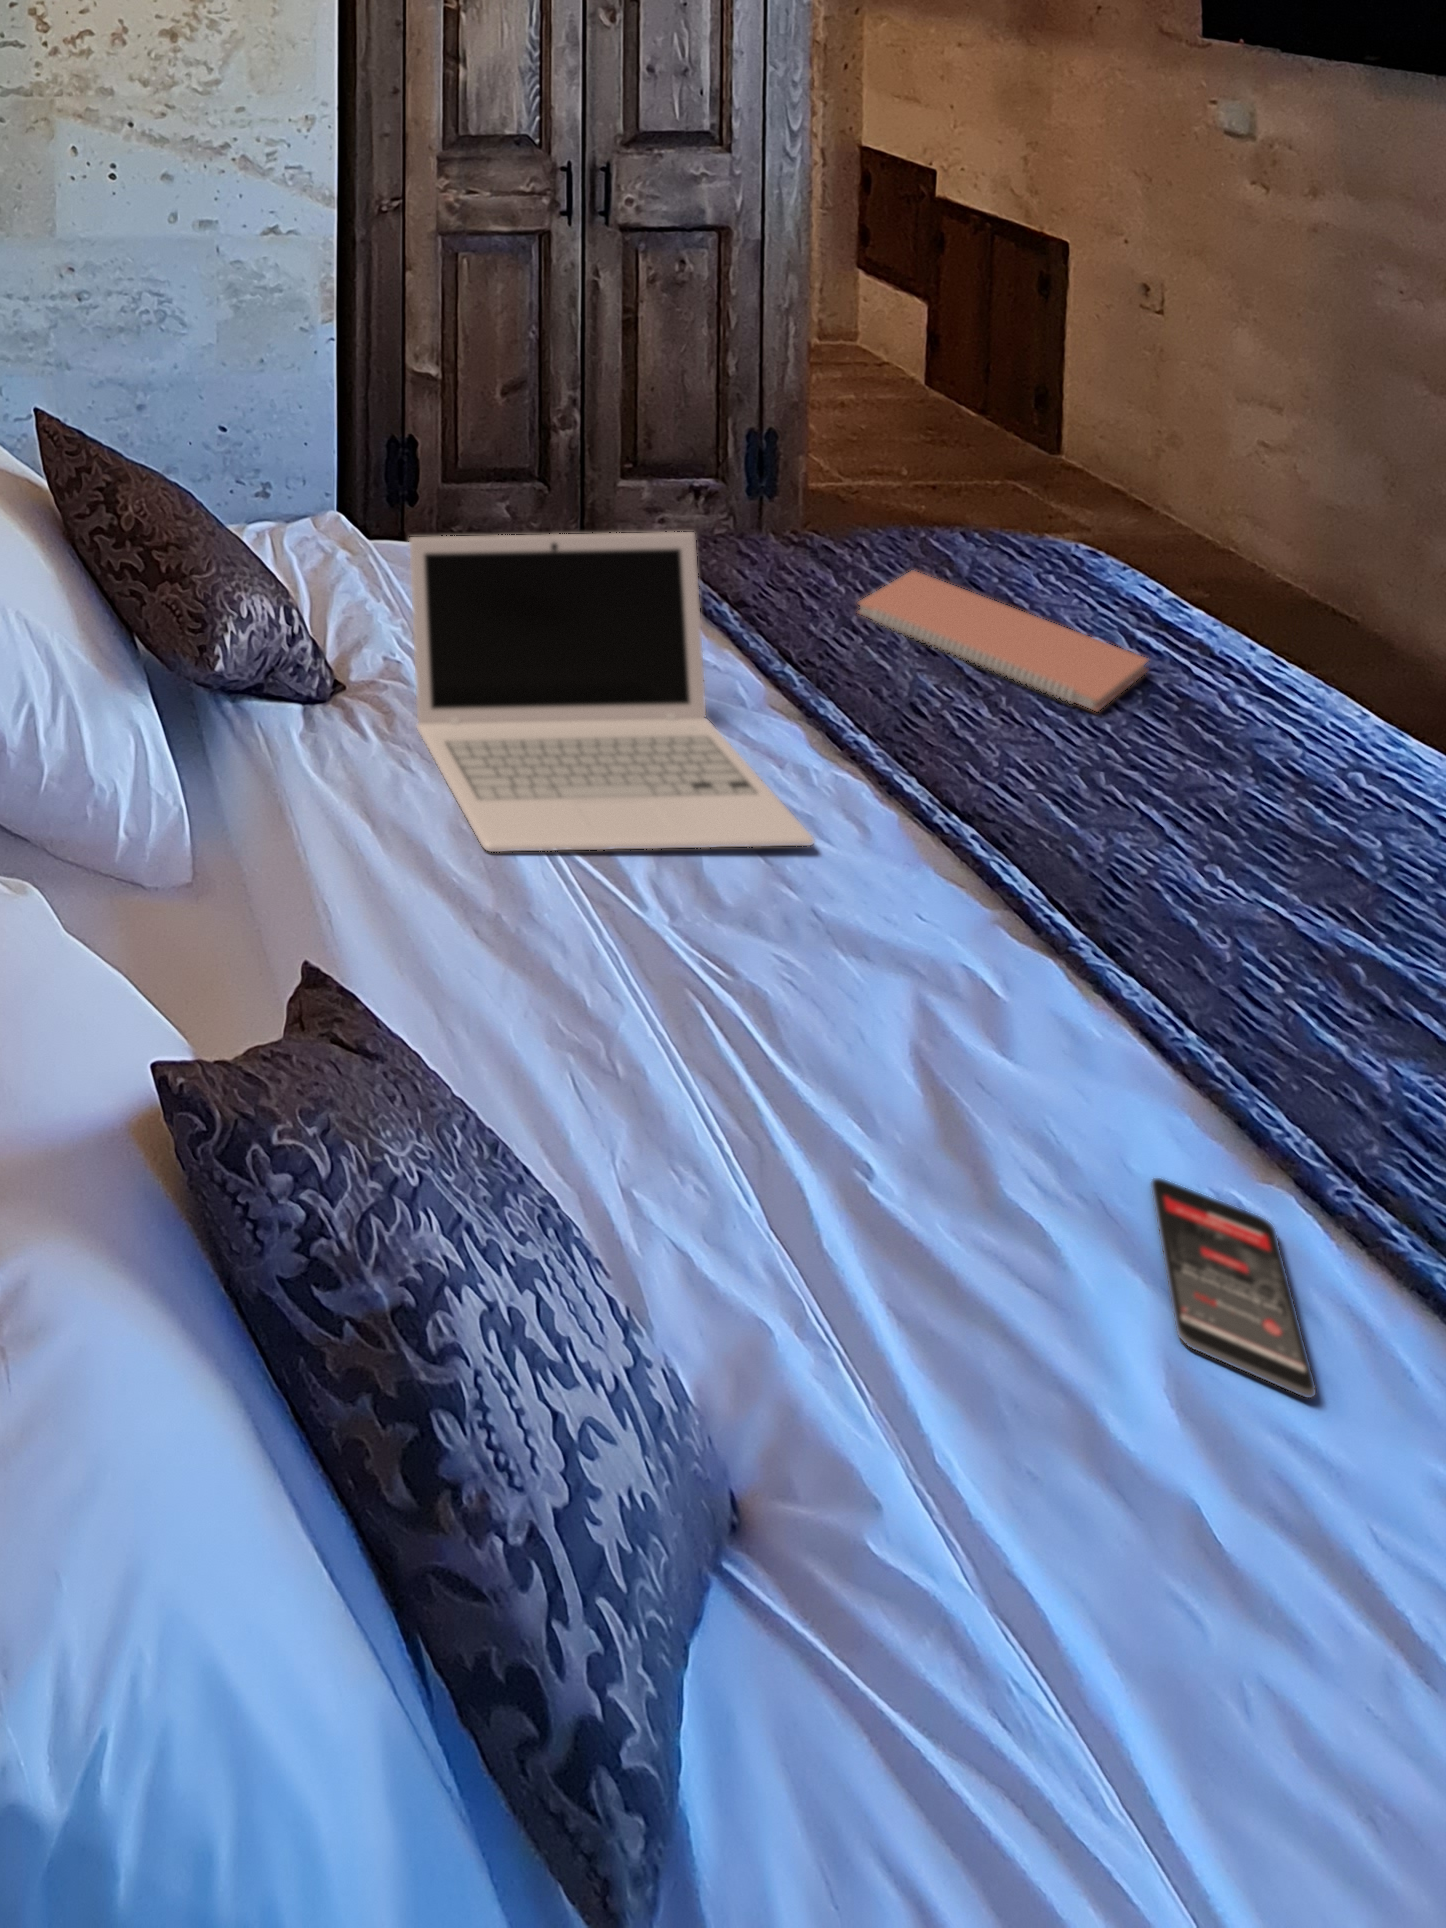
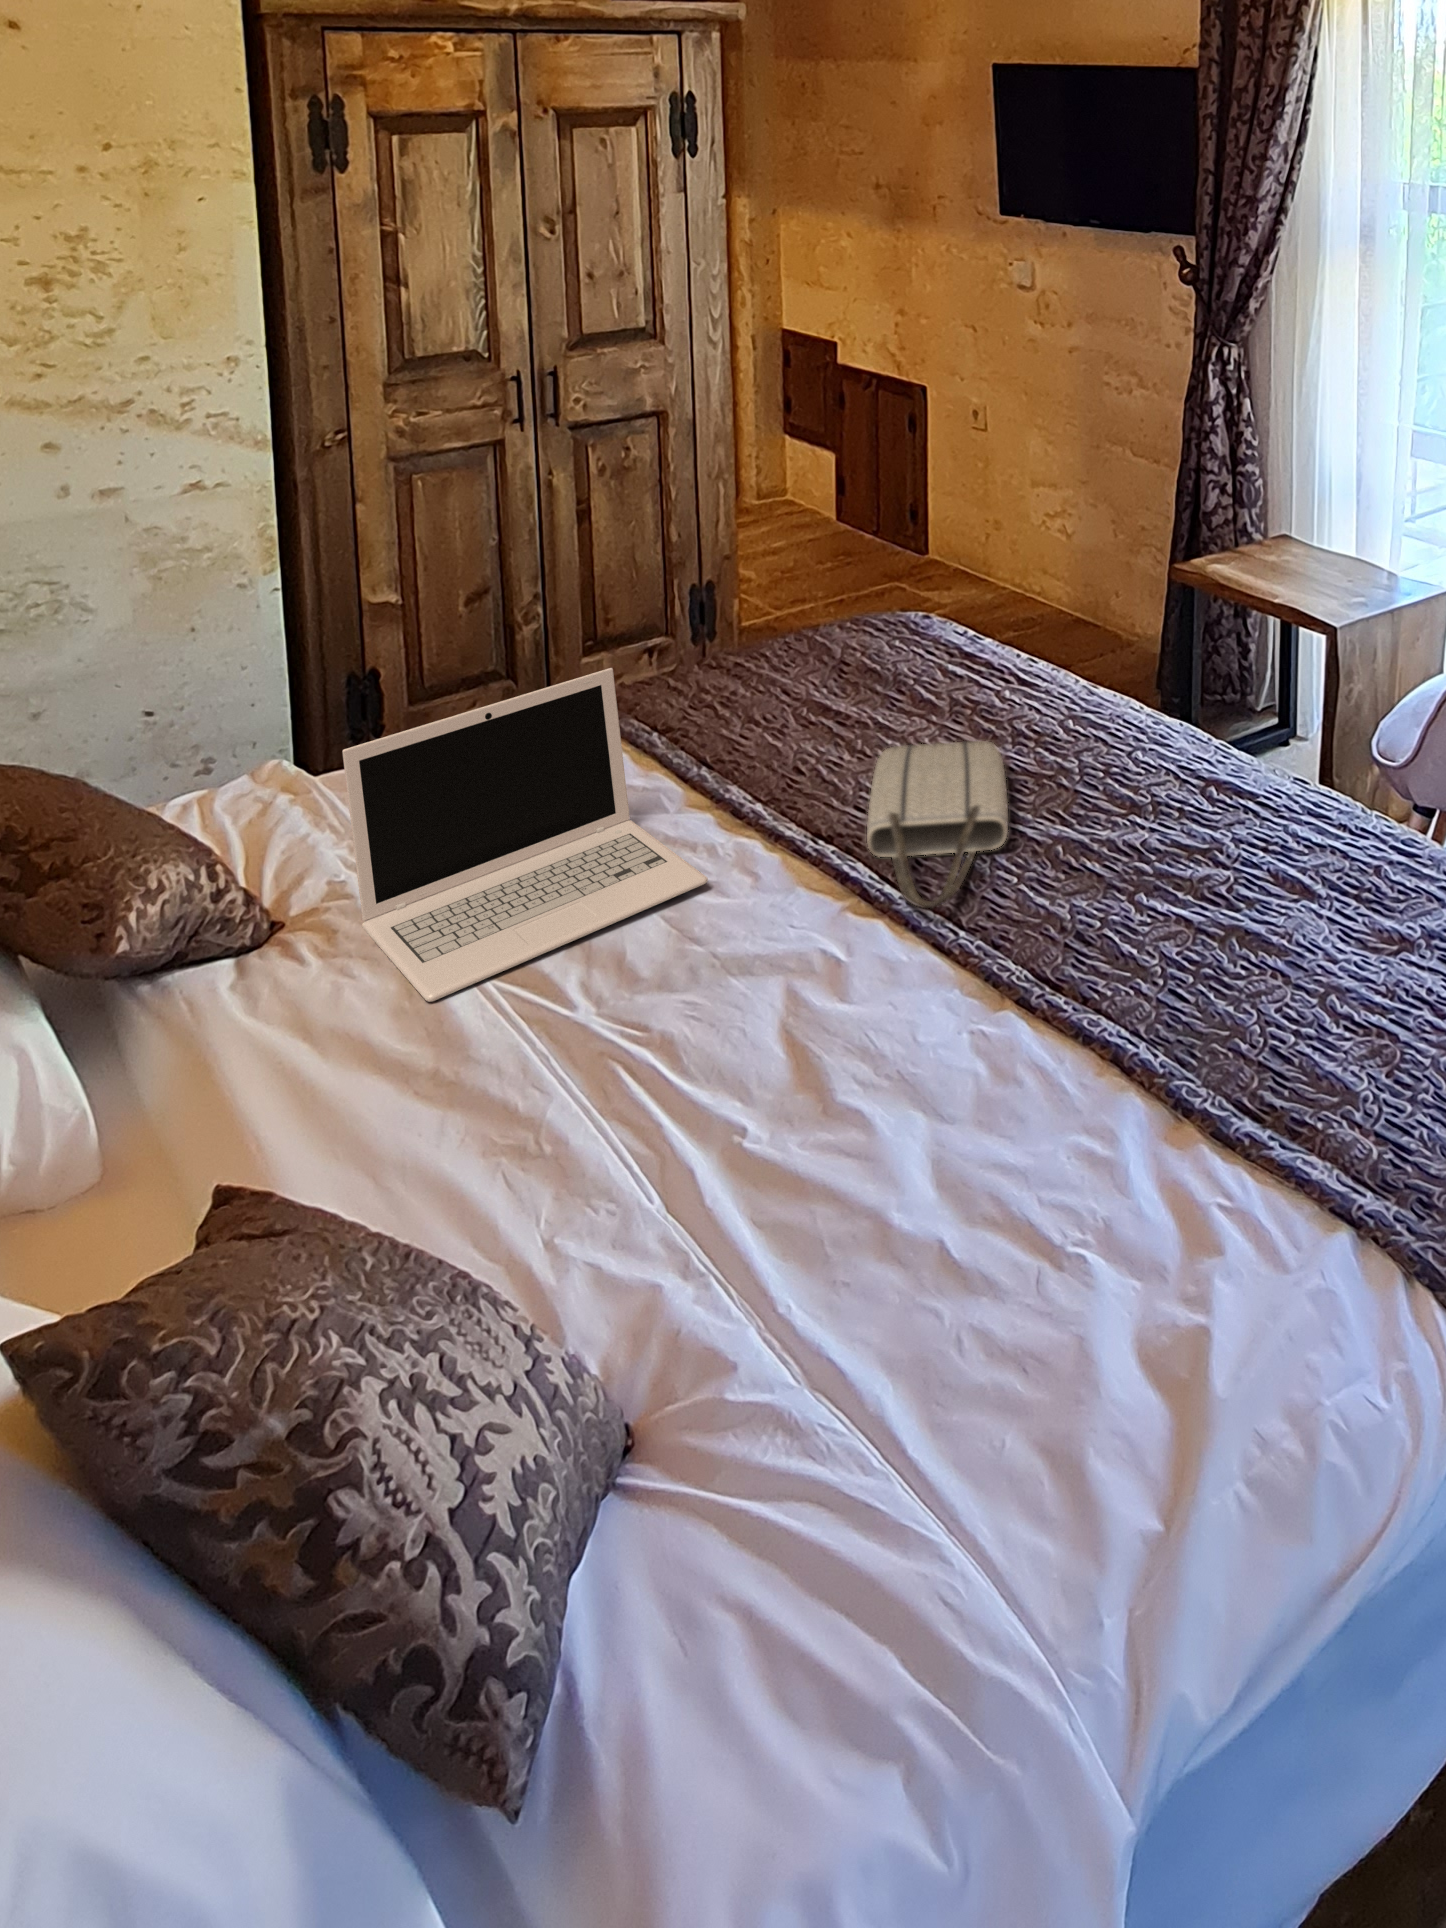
notebook: present [859,570,1148,711] -> none [753,654,941,716]
tote bag: none [1053,755,1314,1045] -> present [867,741,1008,908]
smartphone: present [1151,1178,1316,1398] -> none [907,992,981,1091]

